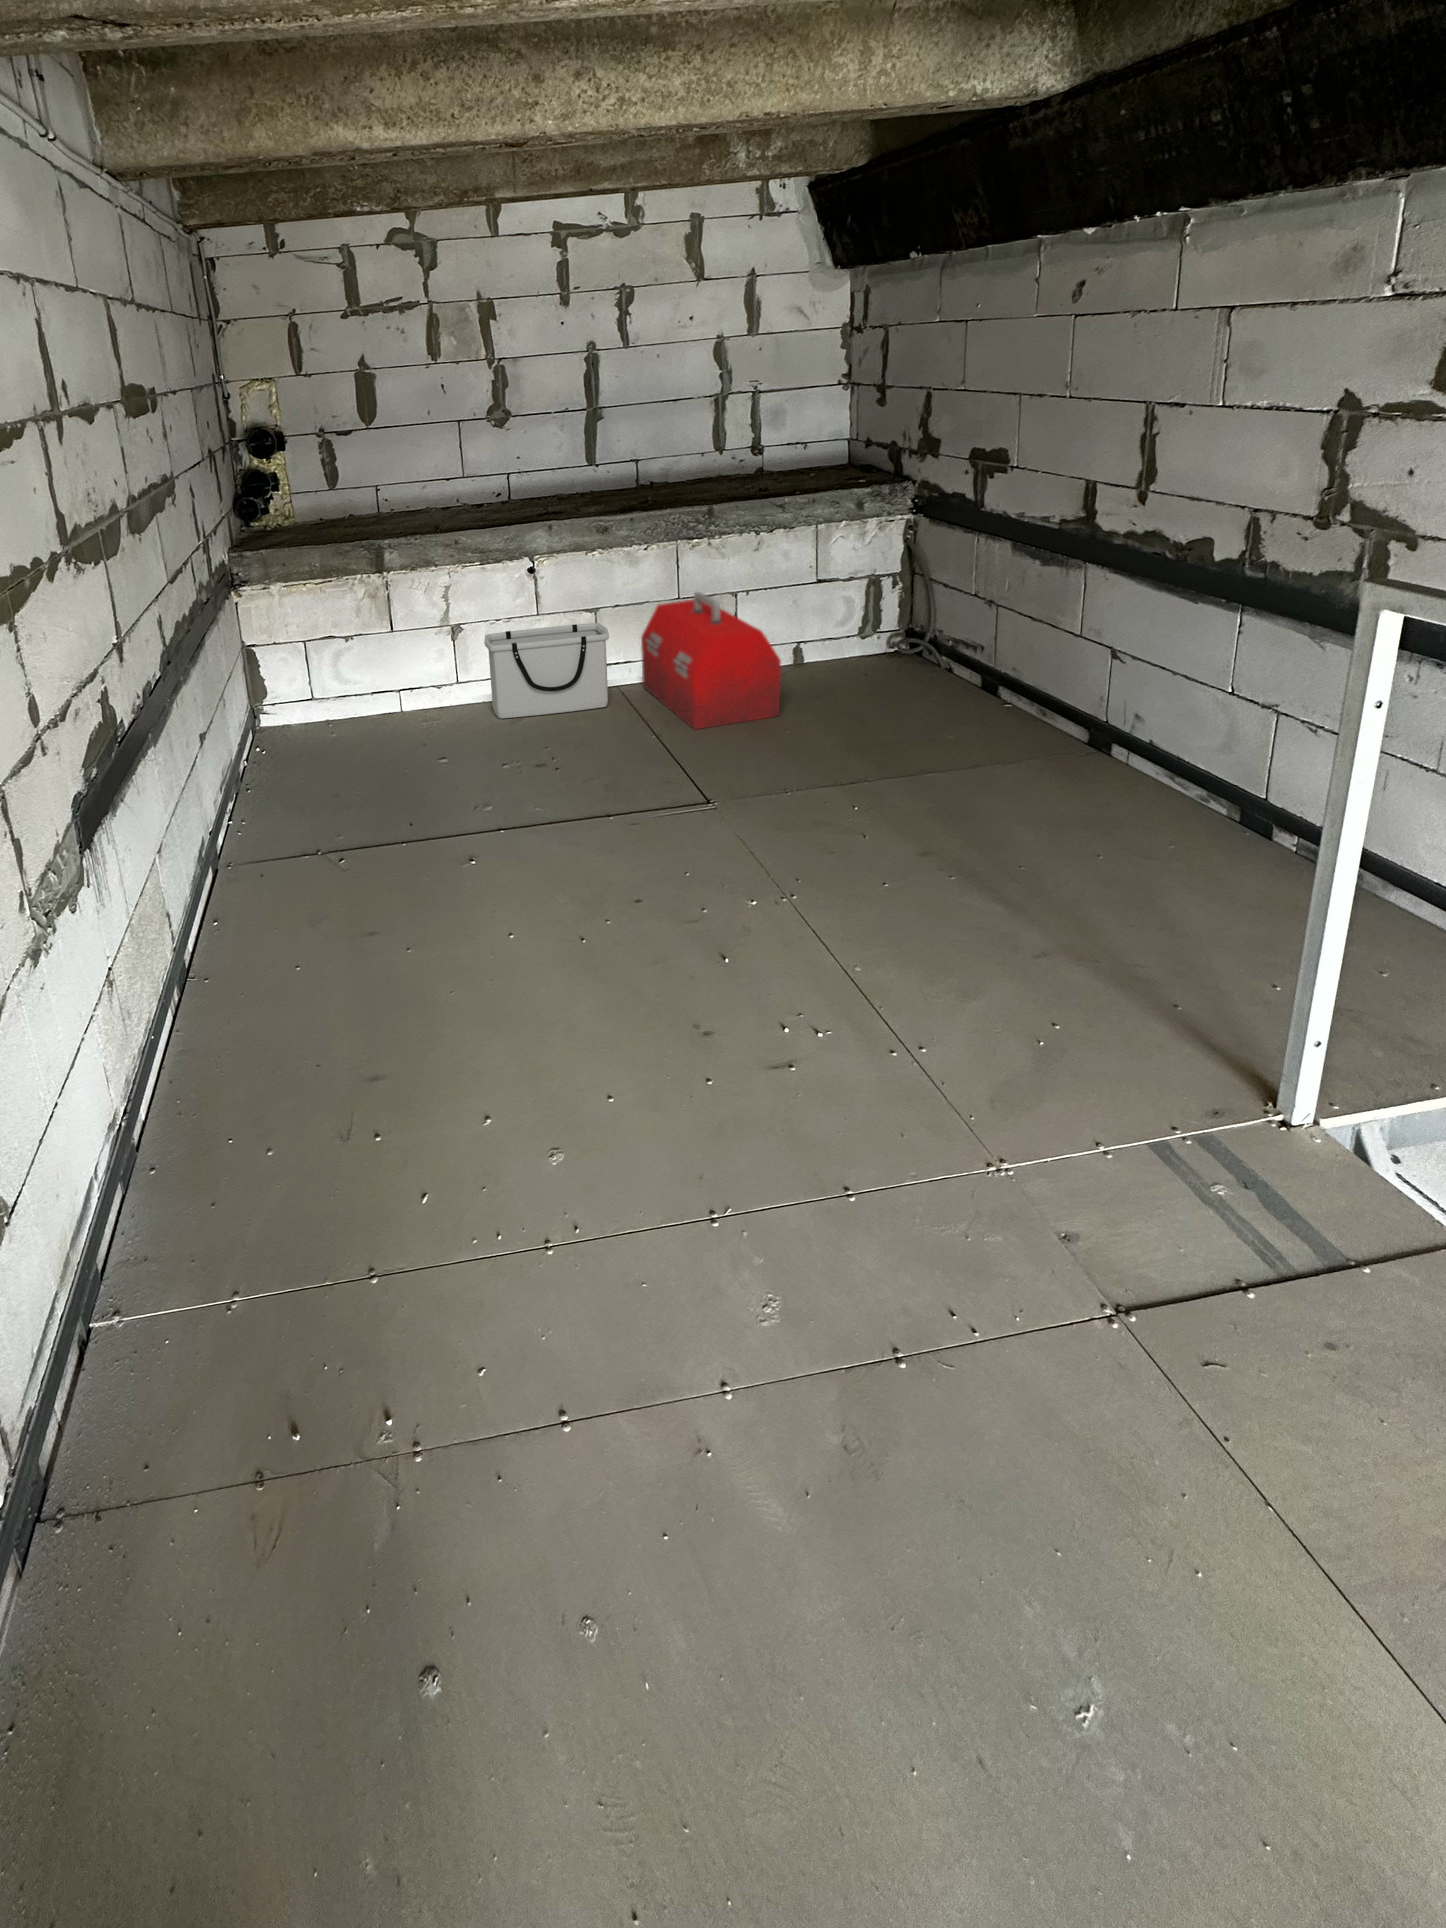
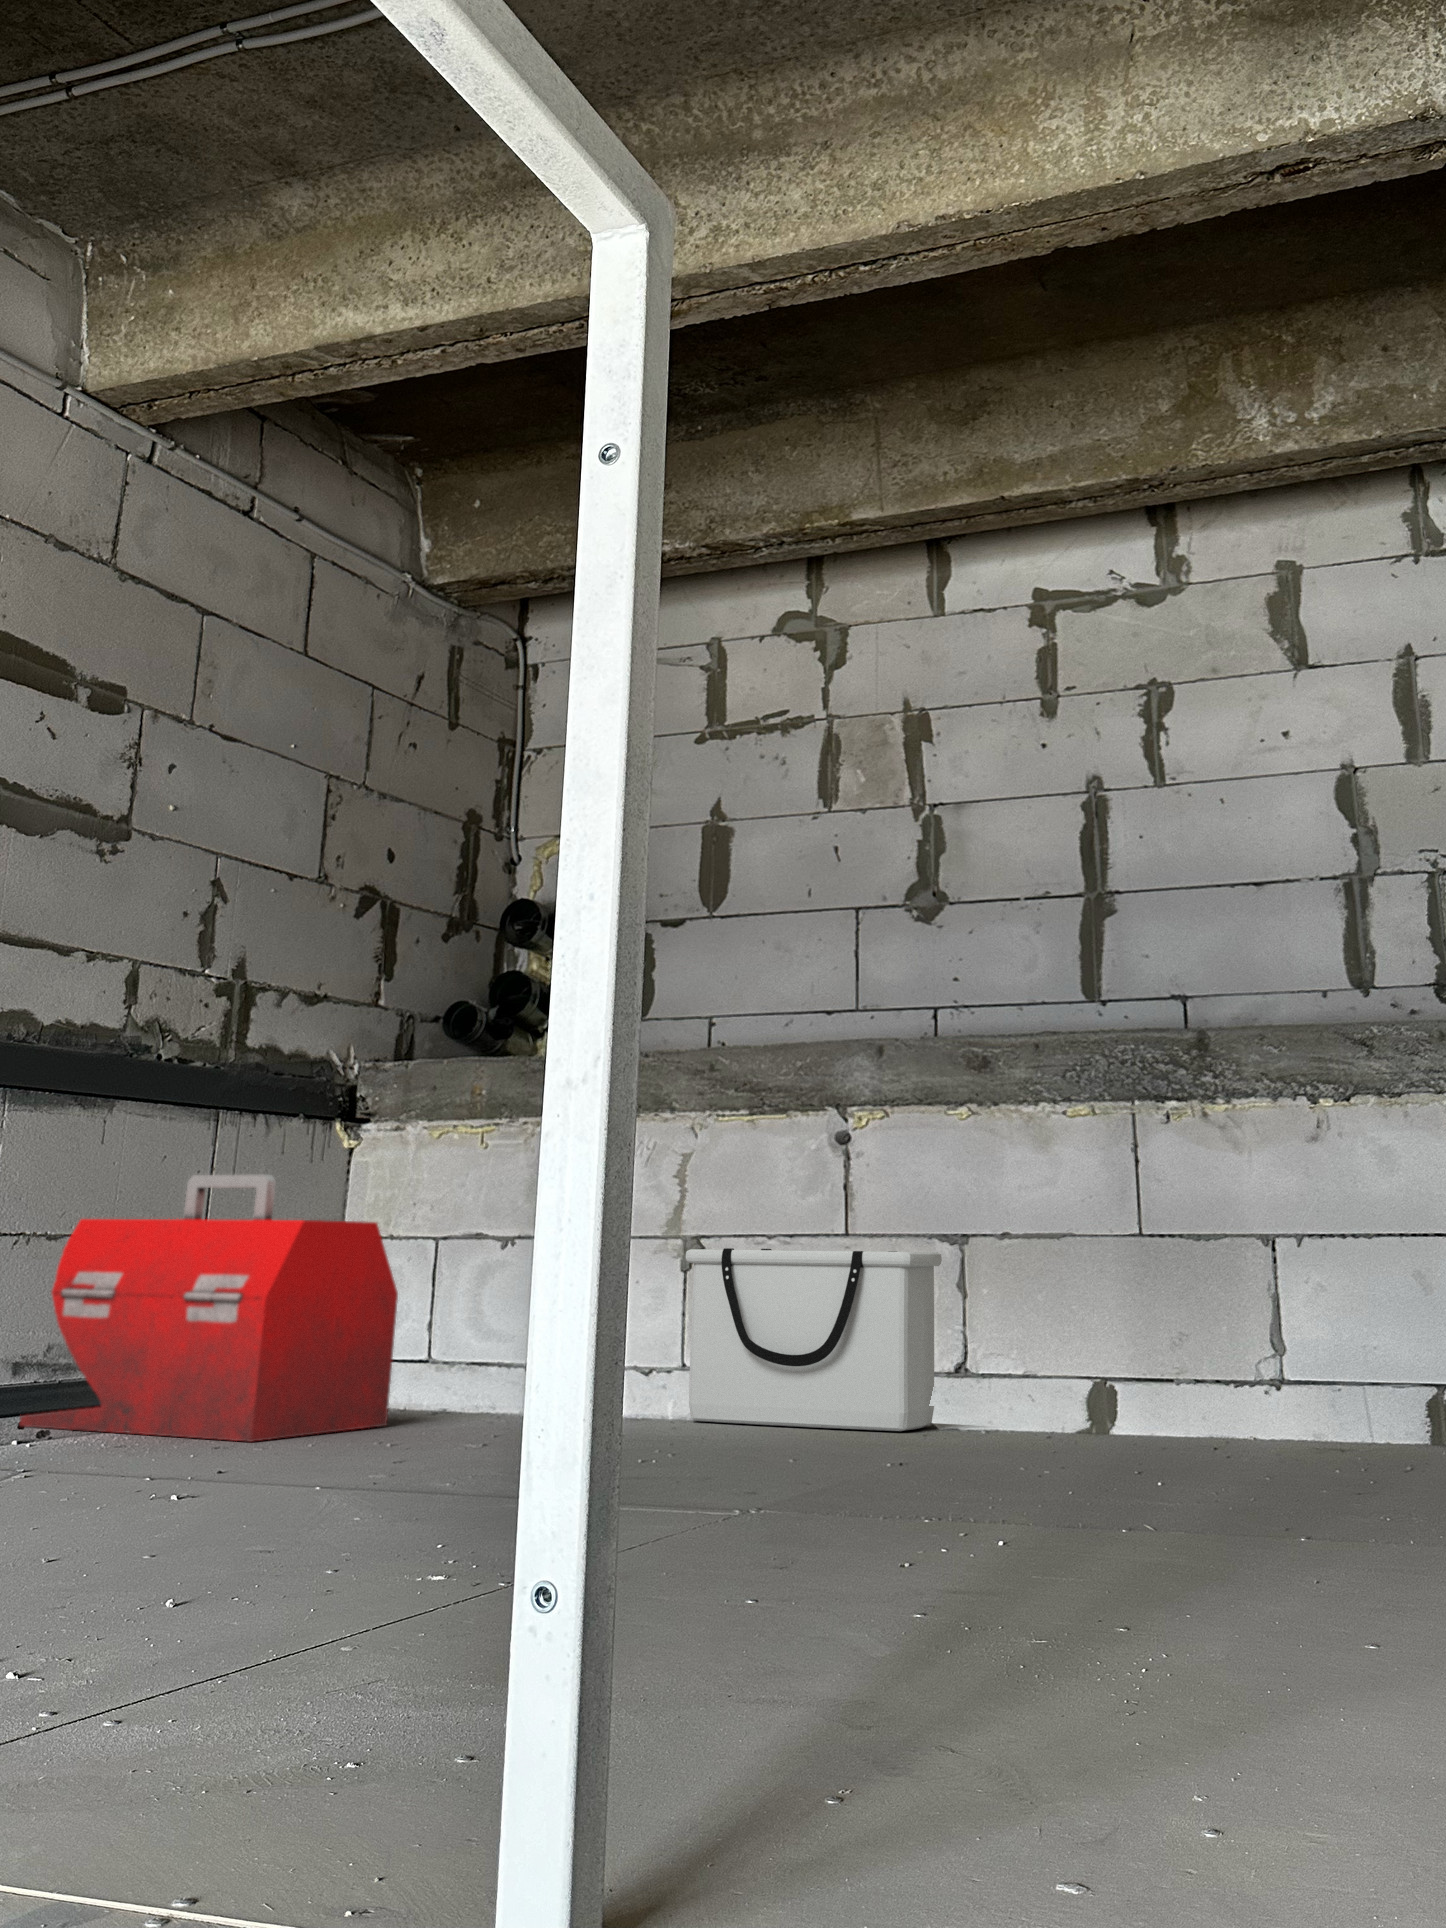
toolbox: present [641,592,781,730] -> present [20,1174,398,1442]

